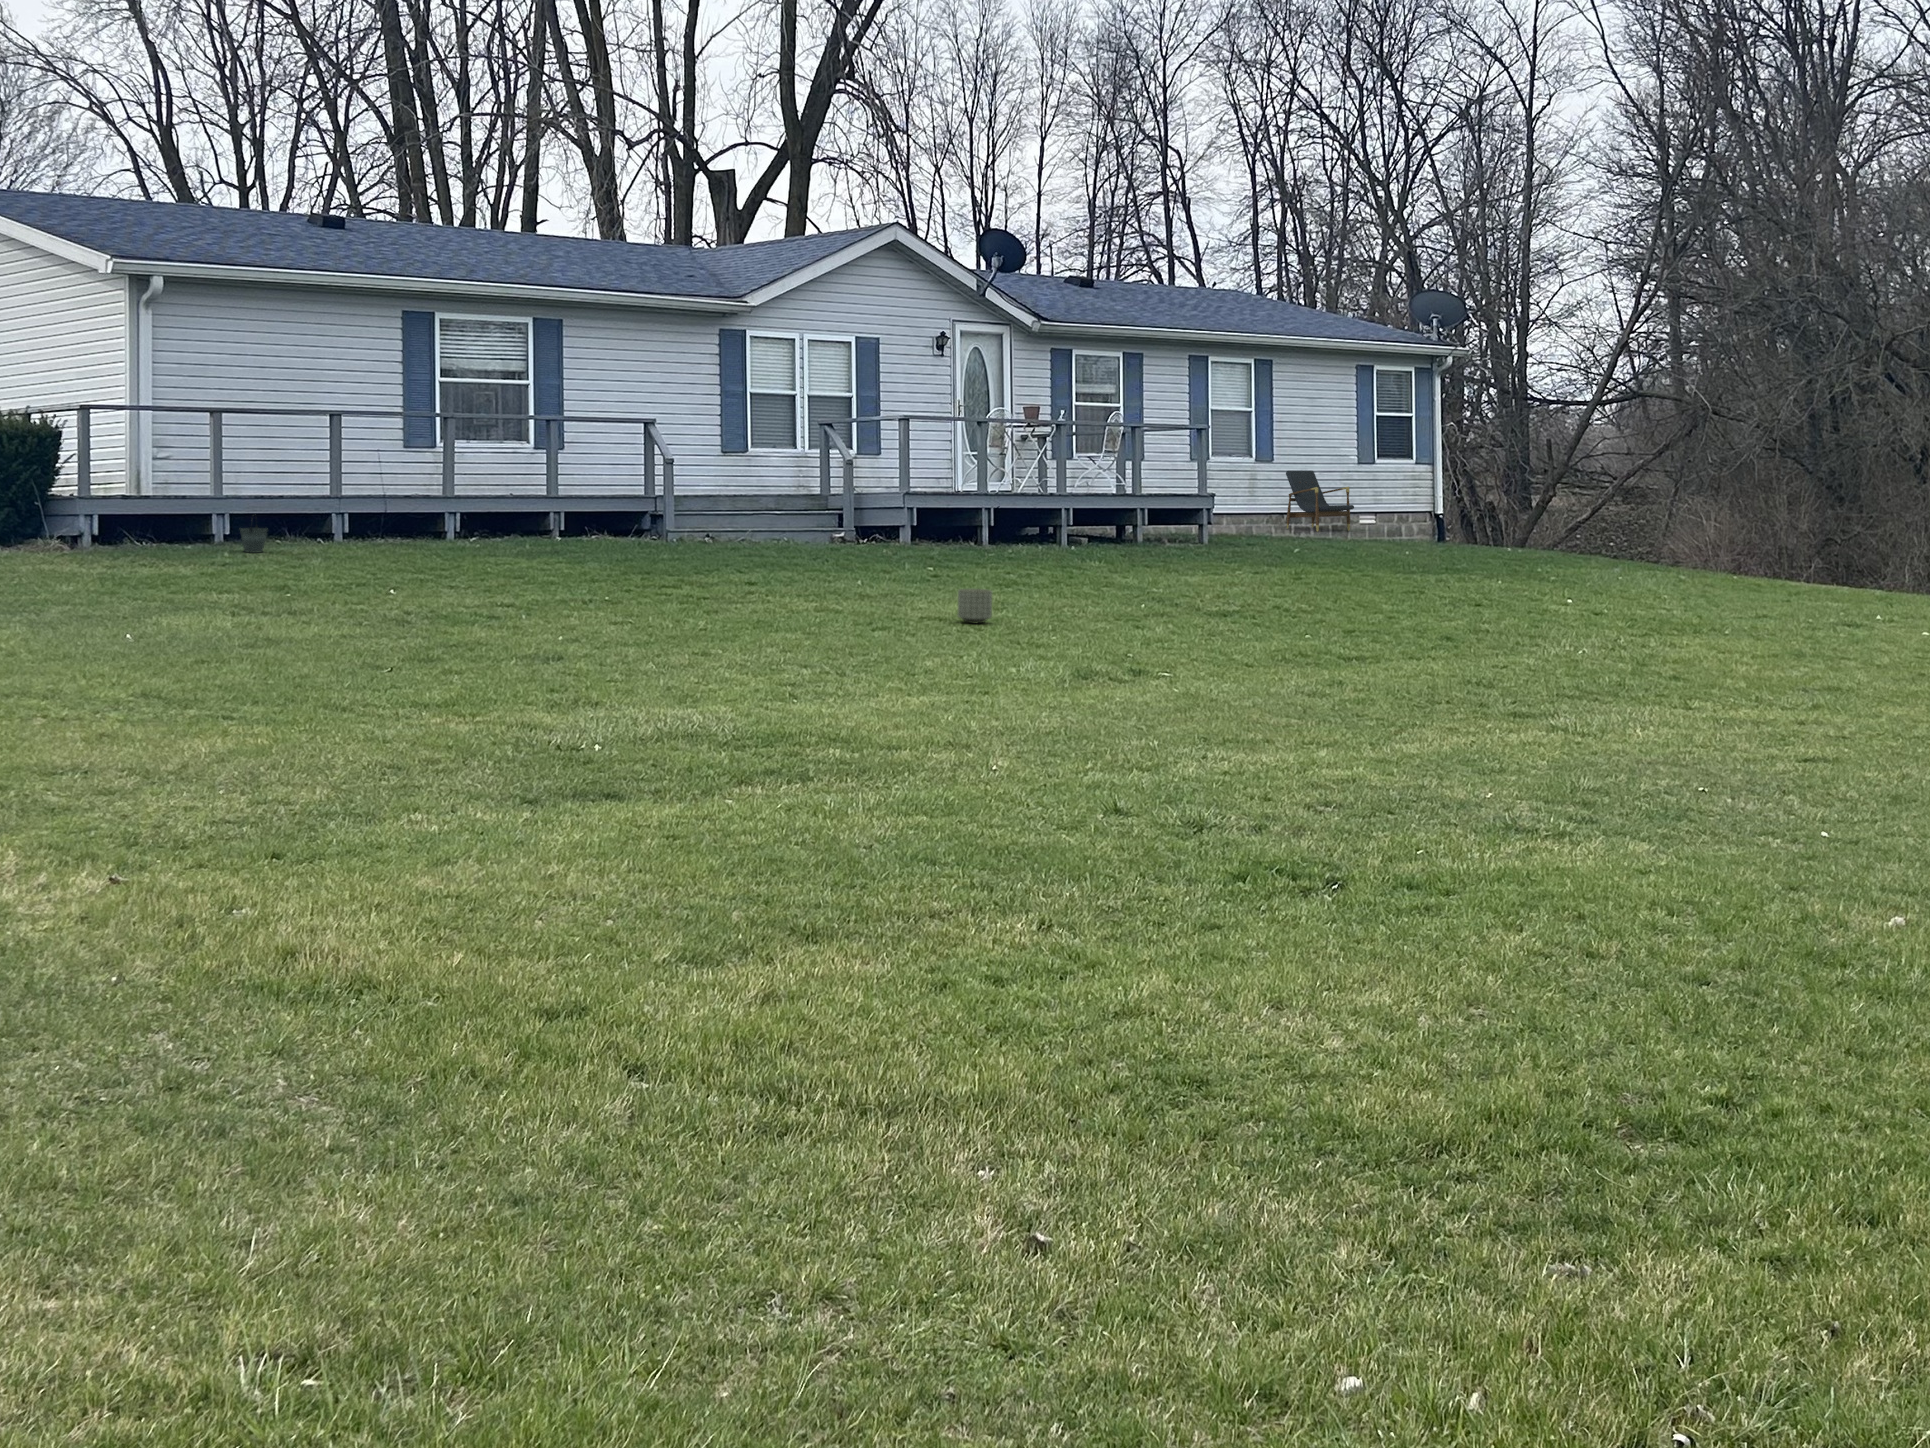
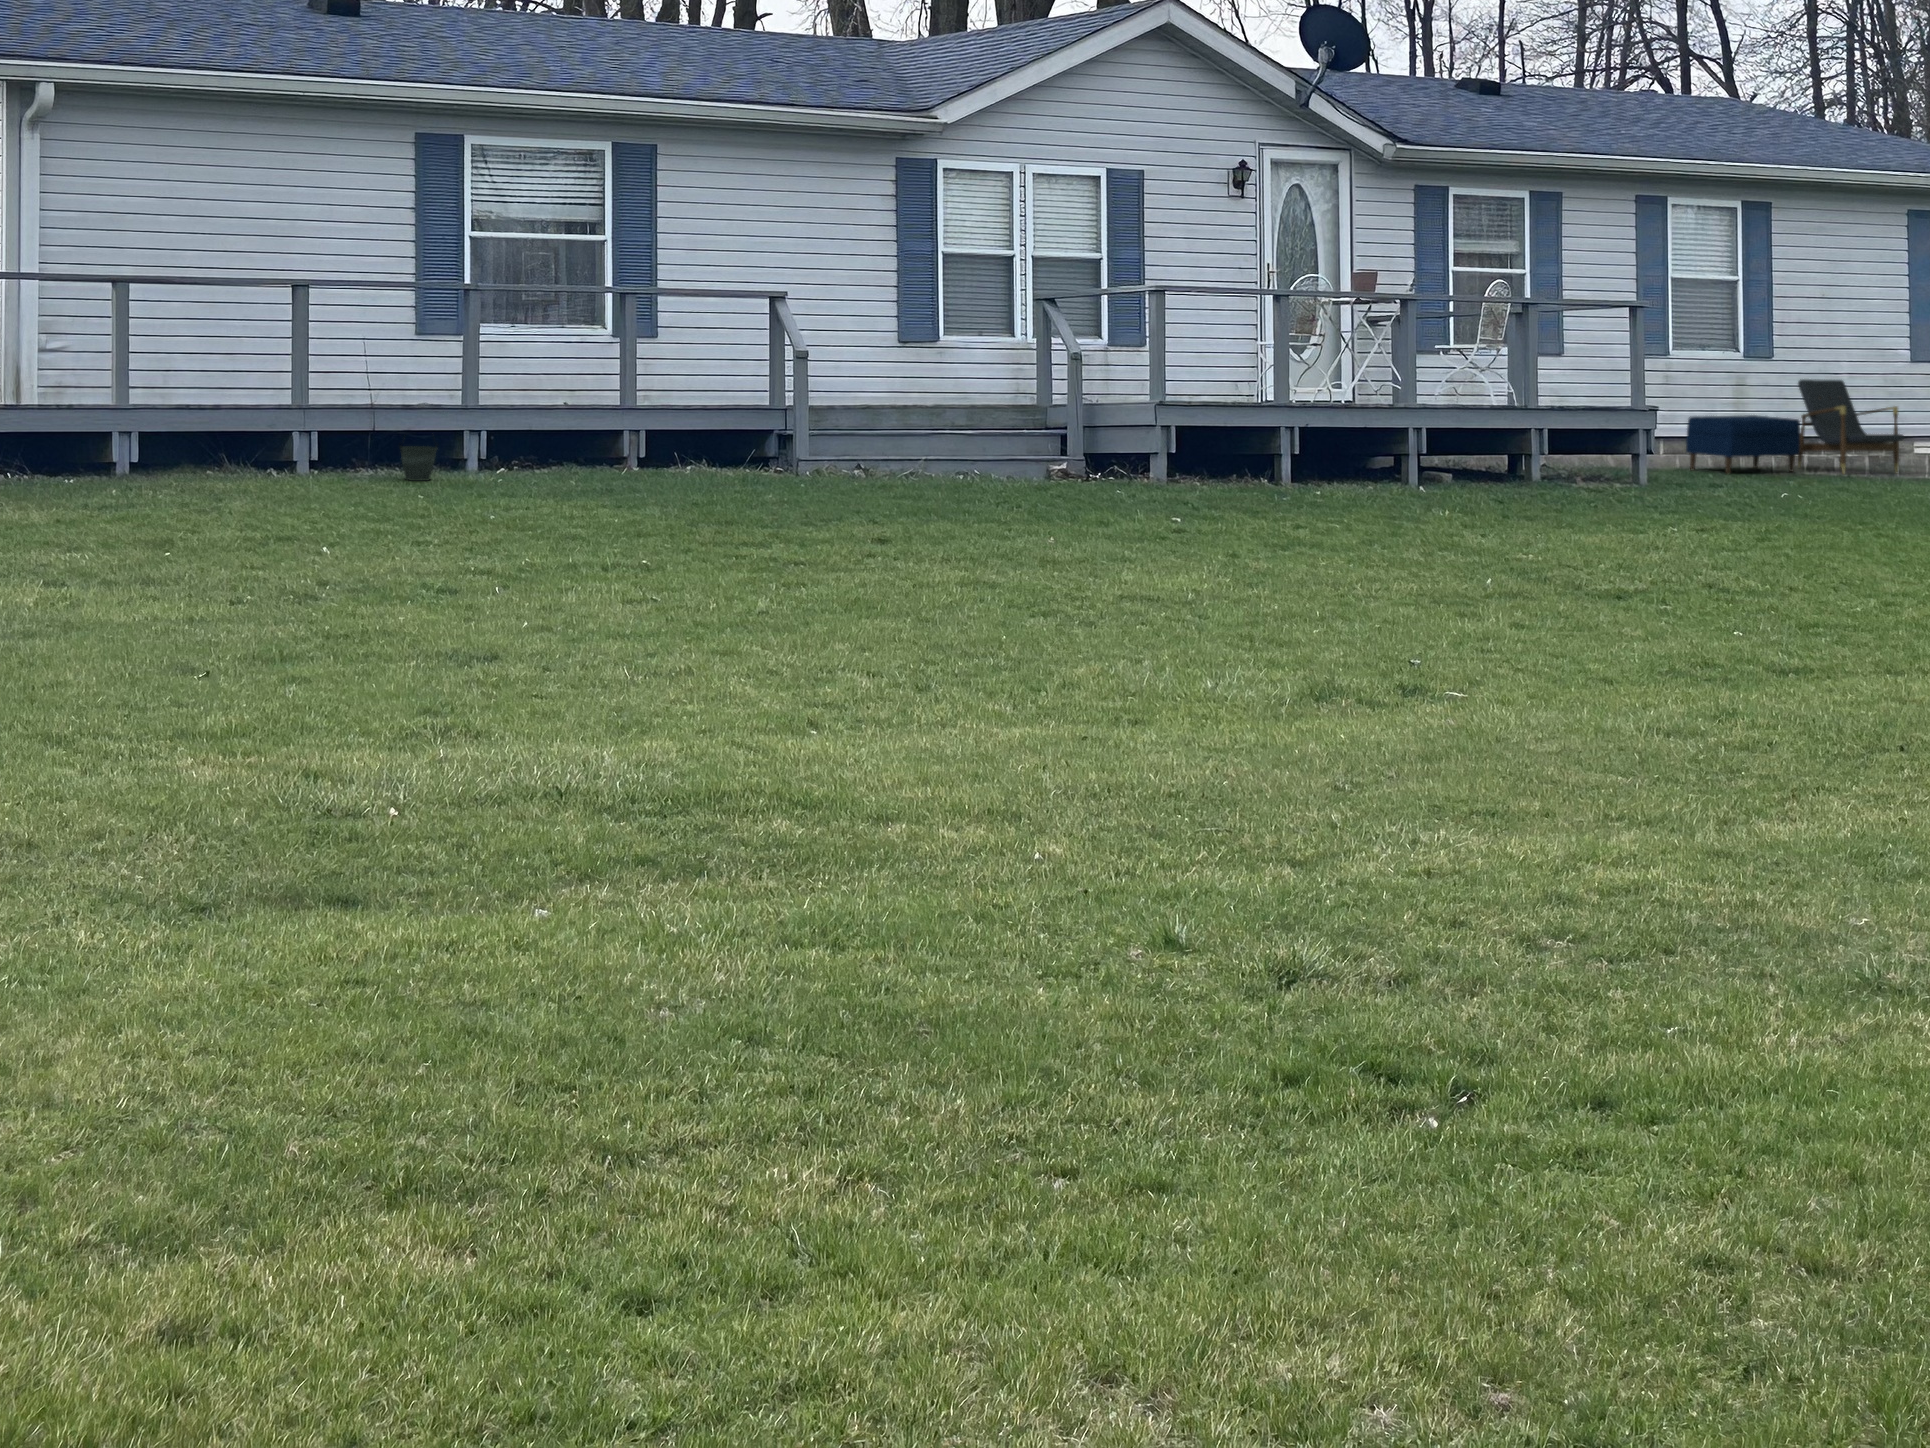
bench: none [1220,495,1291,533] -> present [1686,415,1800,474]
bucket: present [240,520,268,553] -> present [399,433,437,481]
planter: present [957,589,992,623] -> none [1081,574,1137,630]

